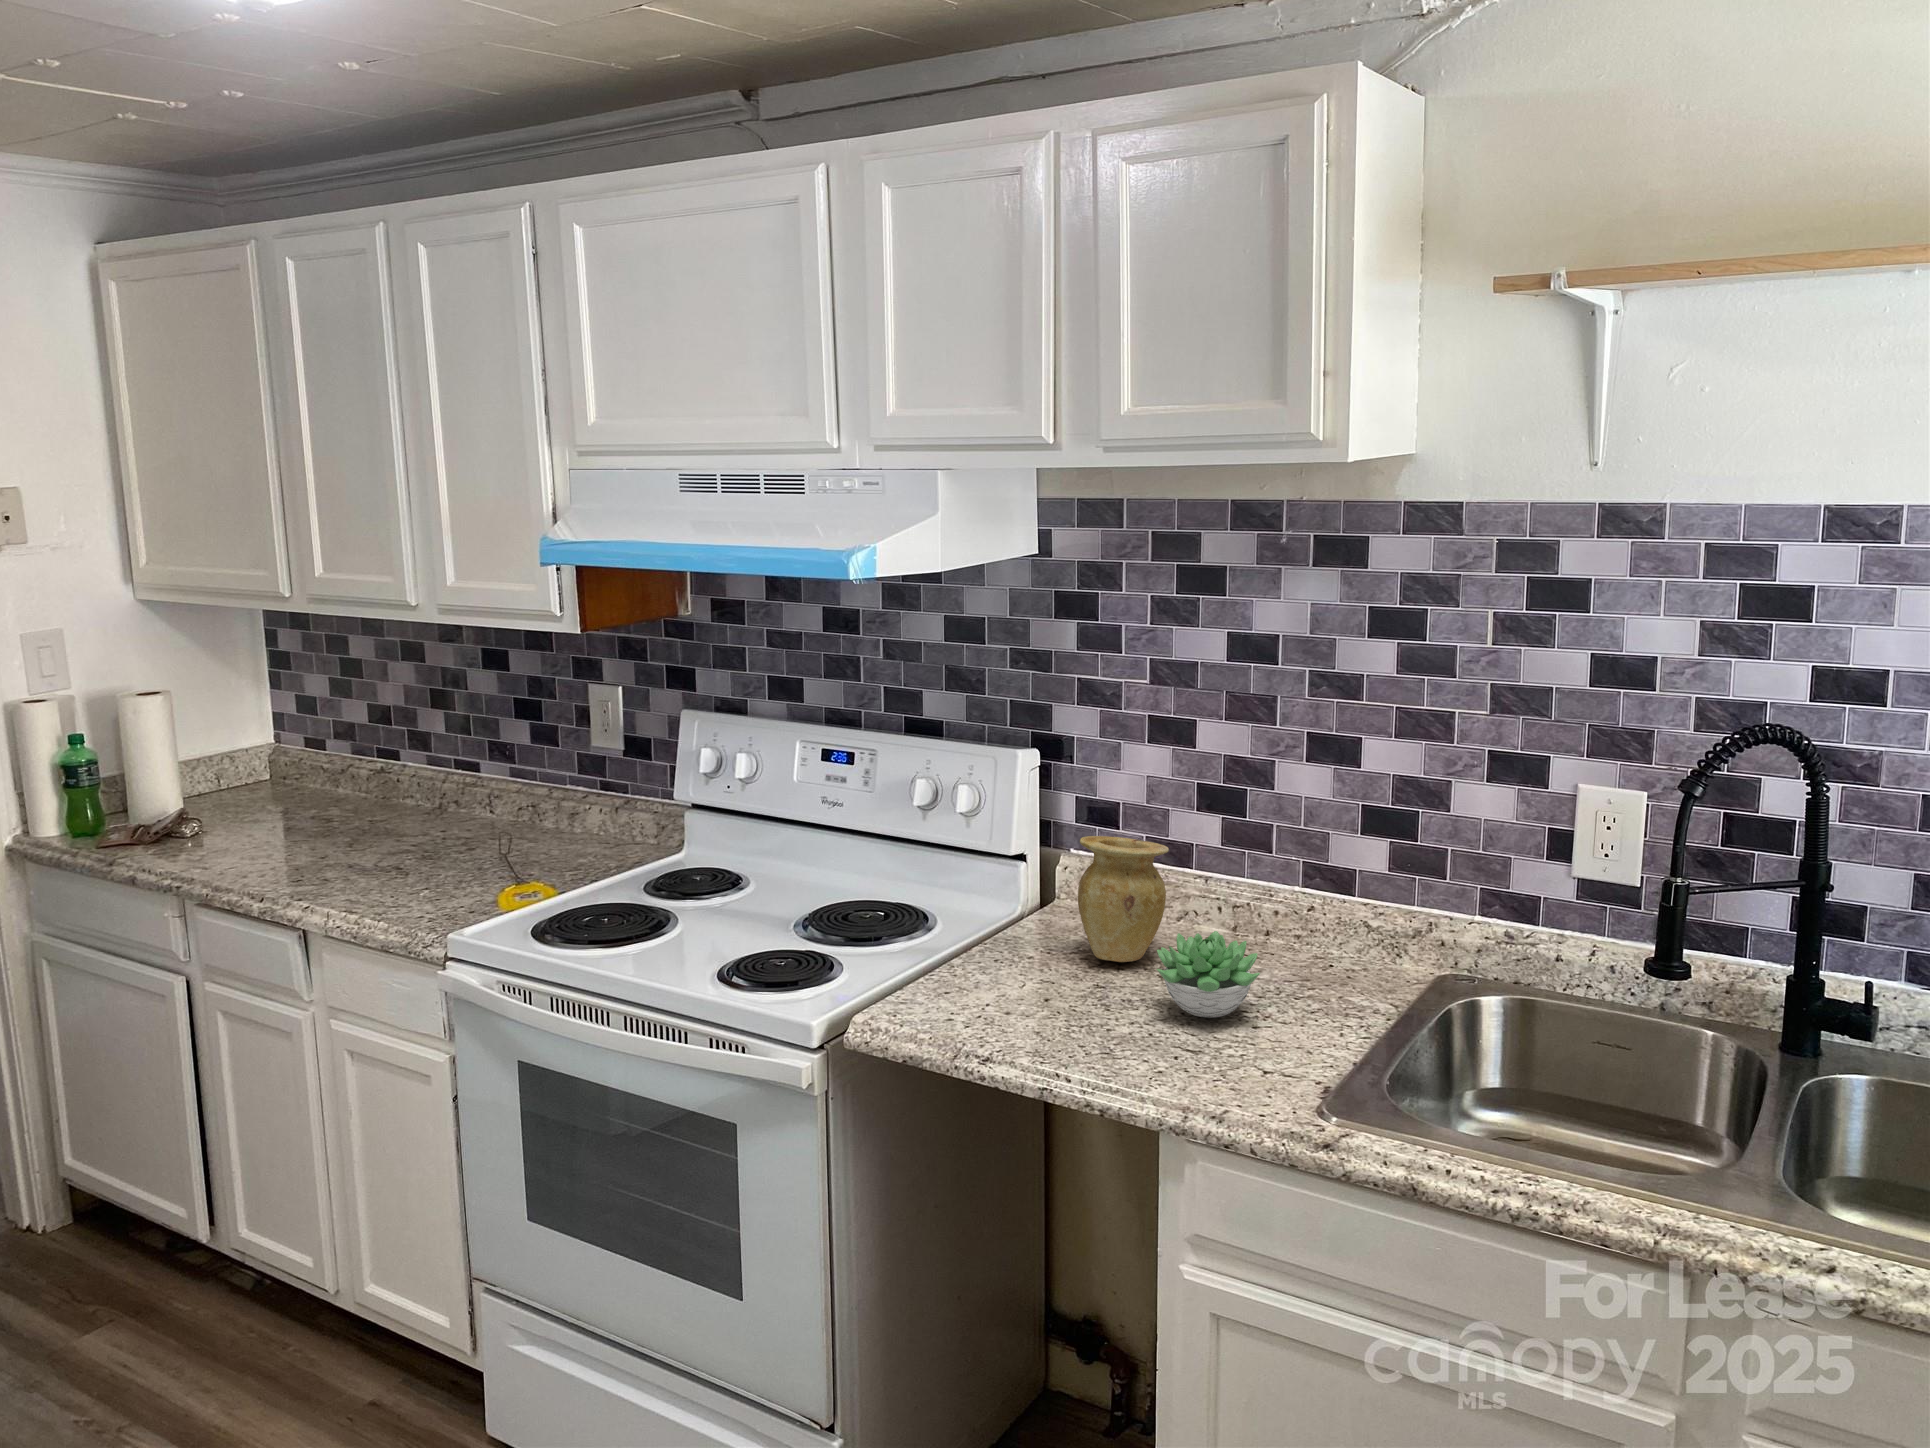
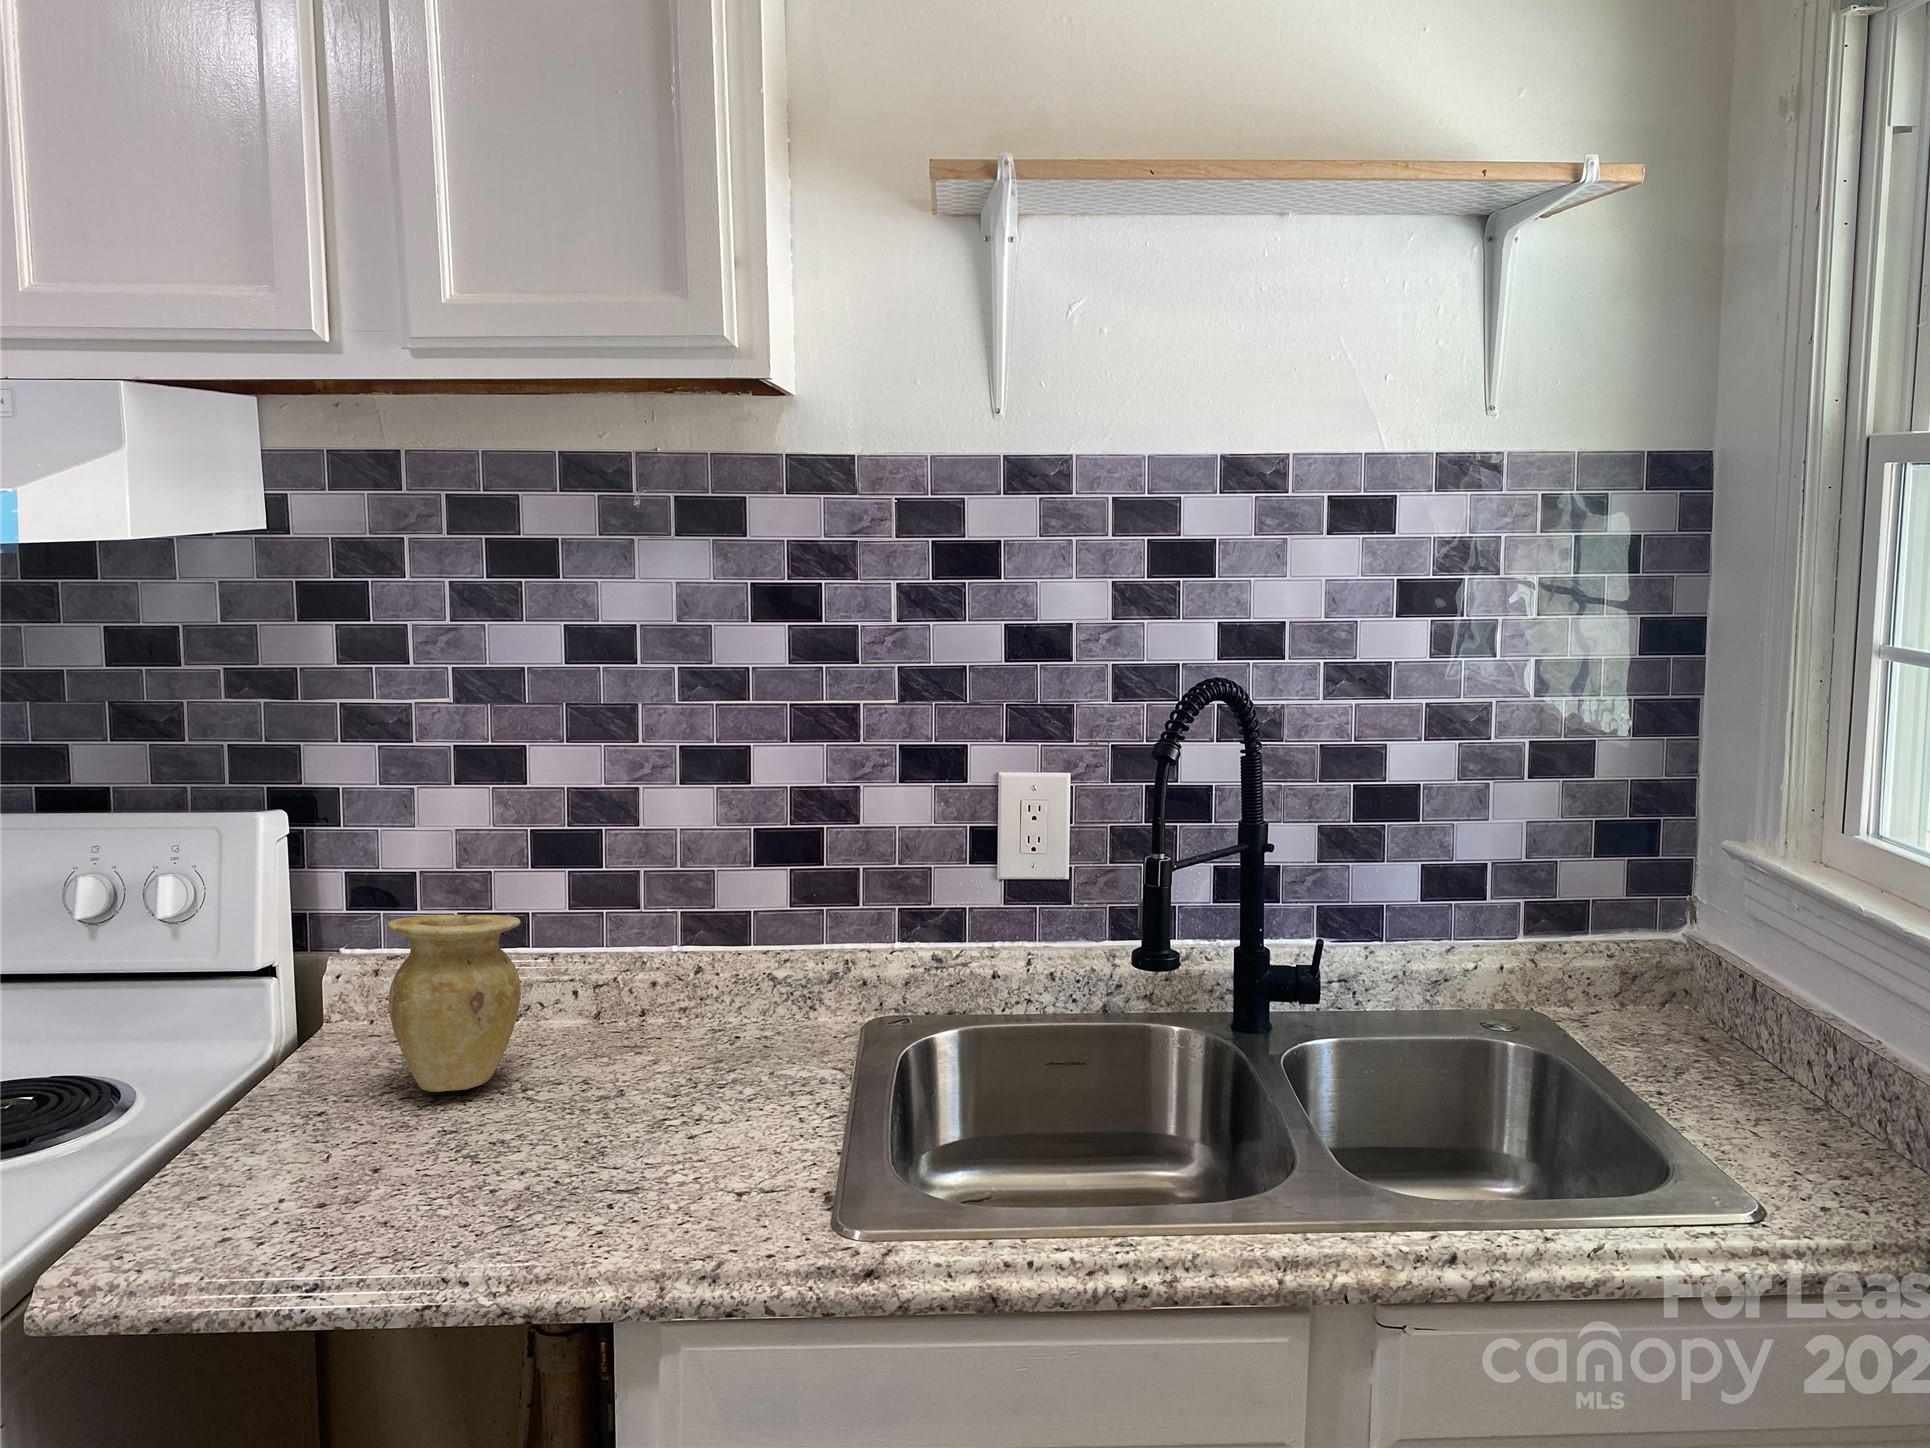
succulent plant: present [1157,931,1260,1017] -> none [538,1018,696,1140]

